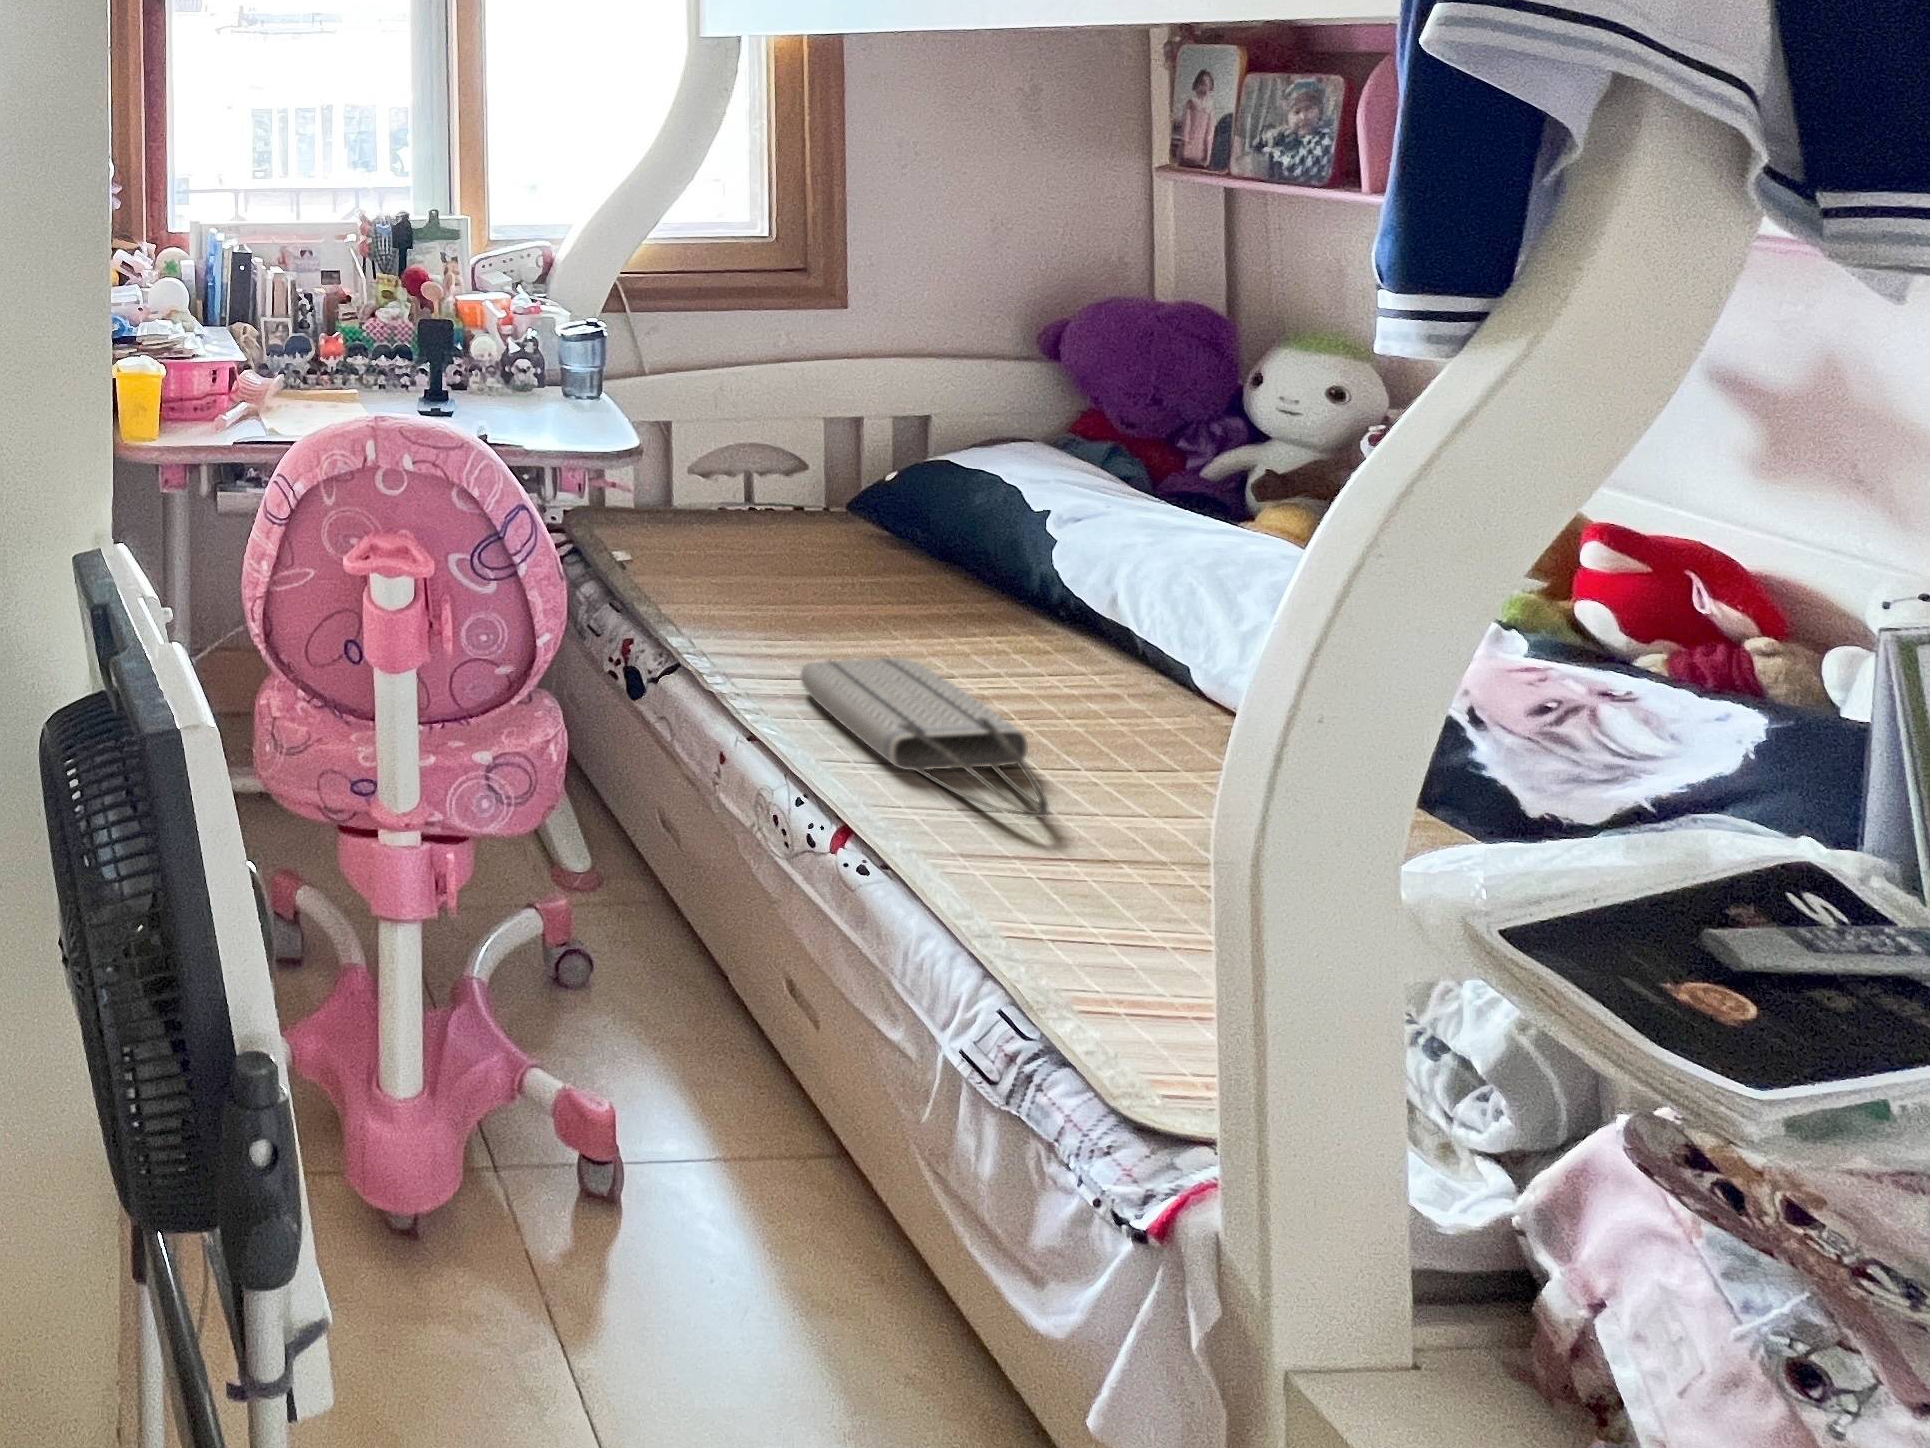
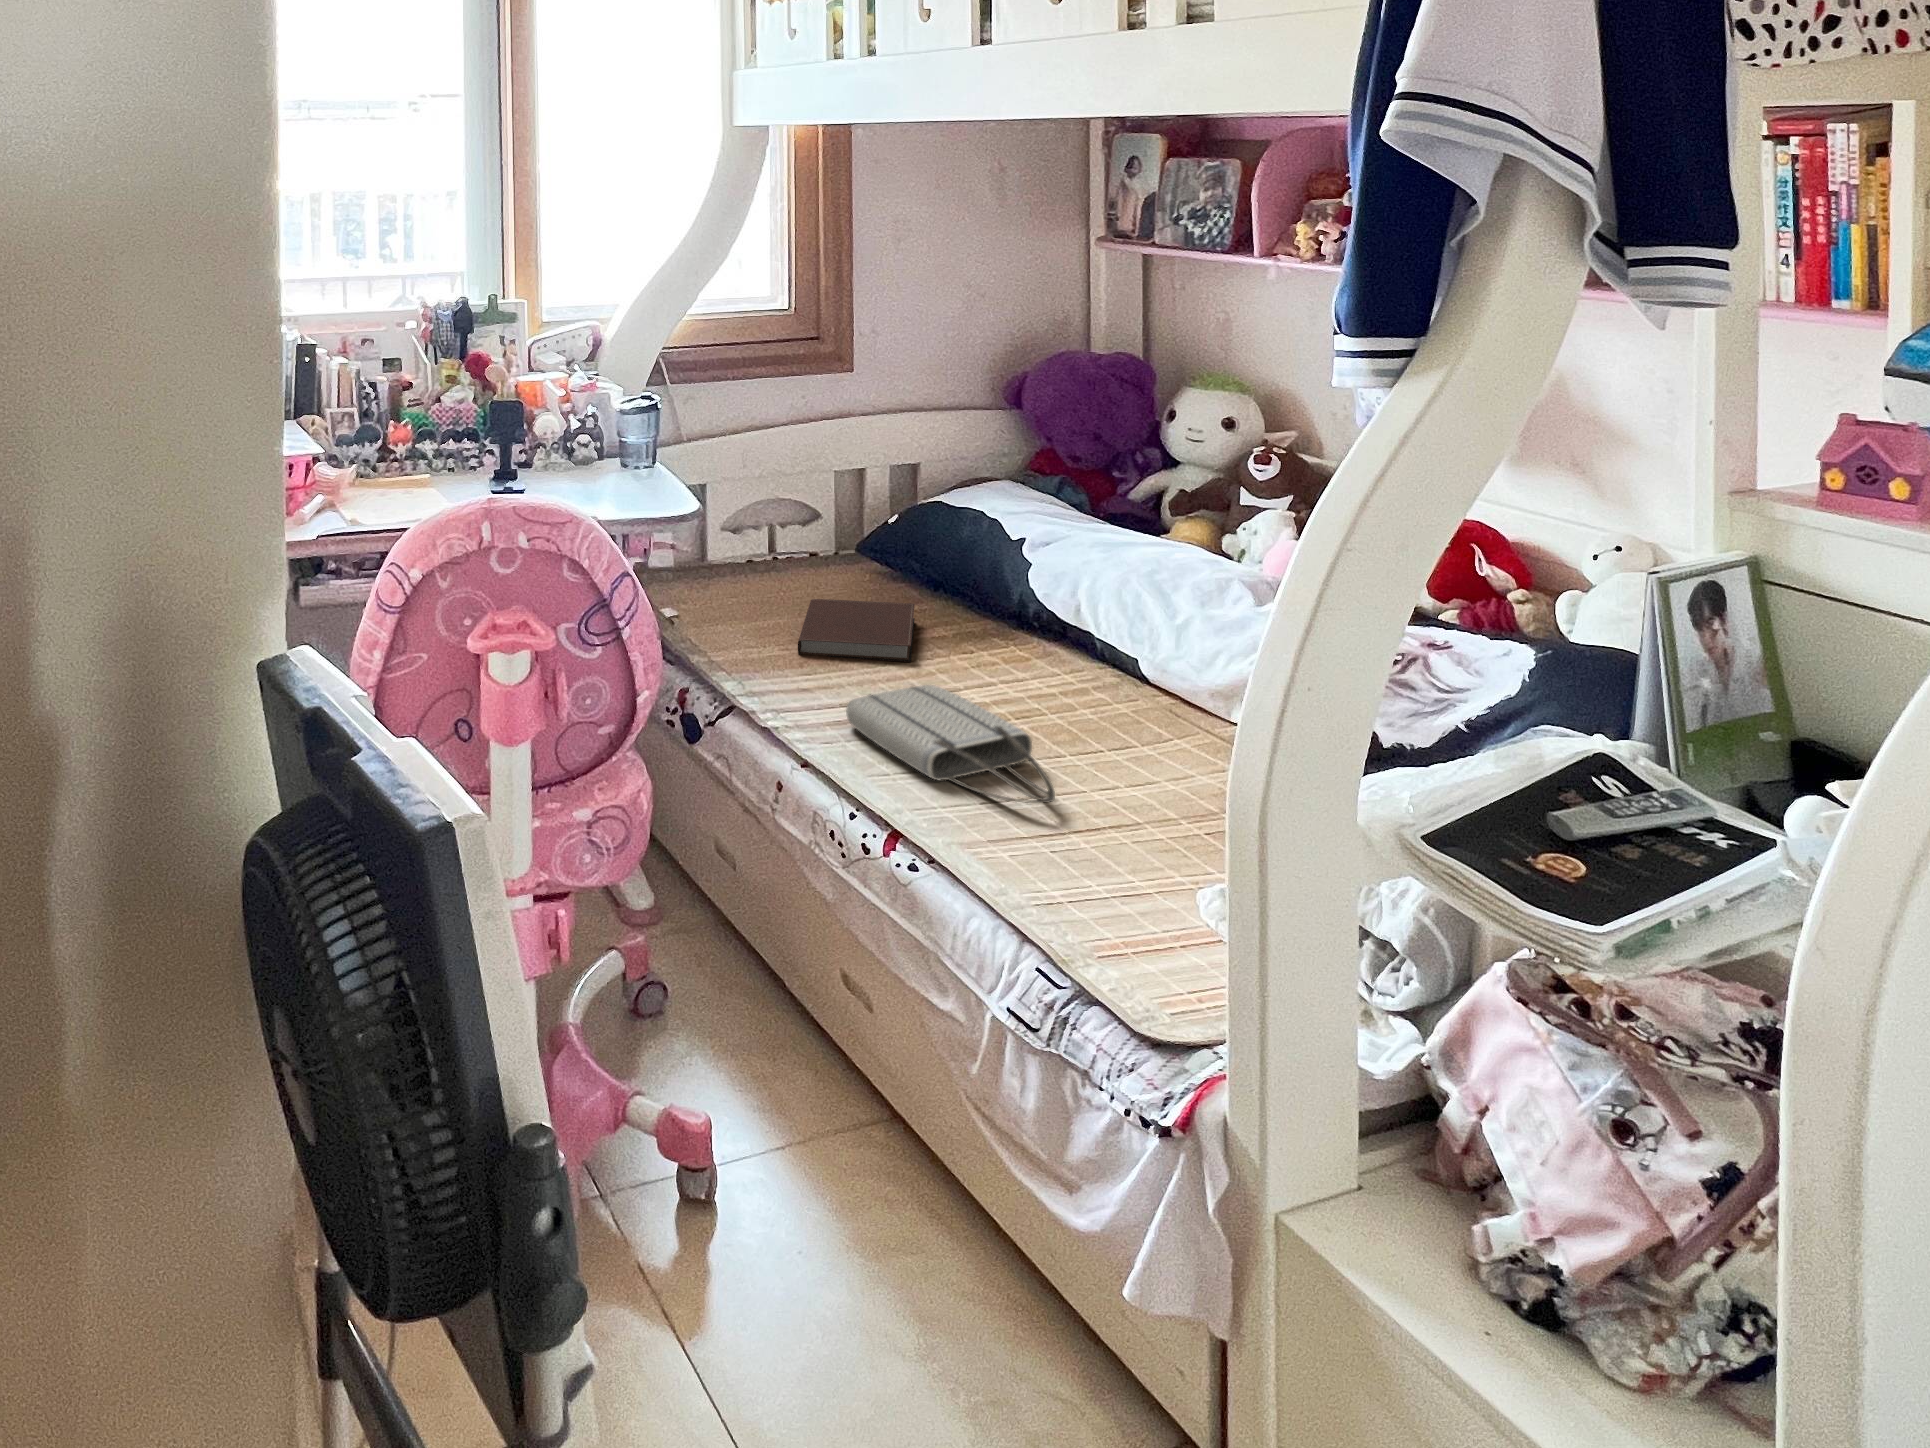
notebook: none [758,547,906,630] -> present [798,599,915,662]

